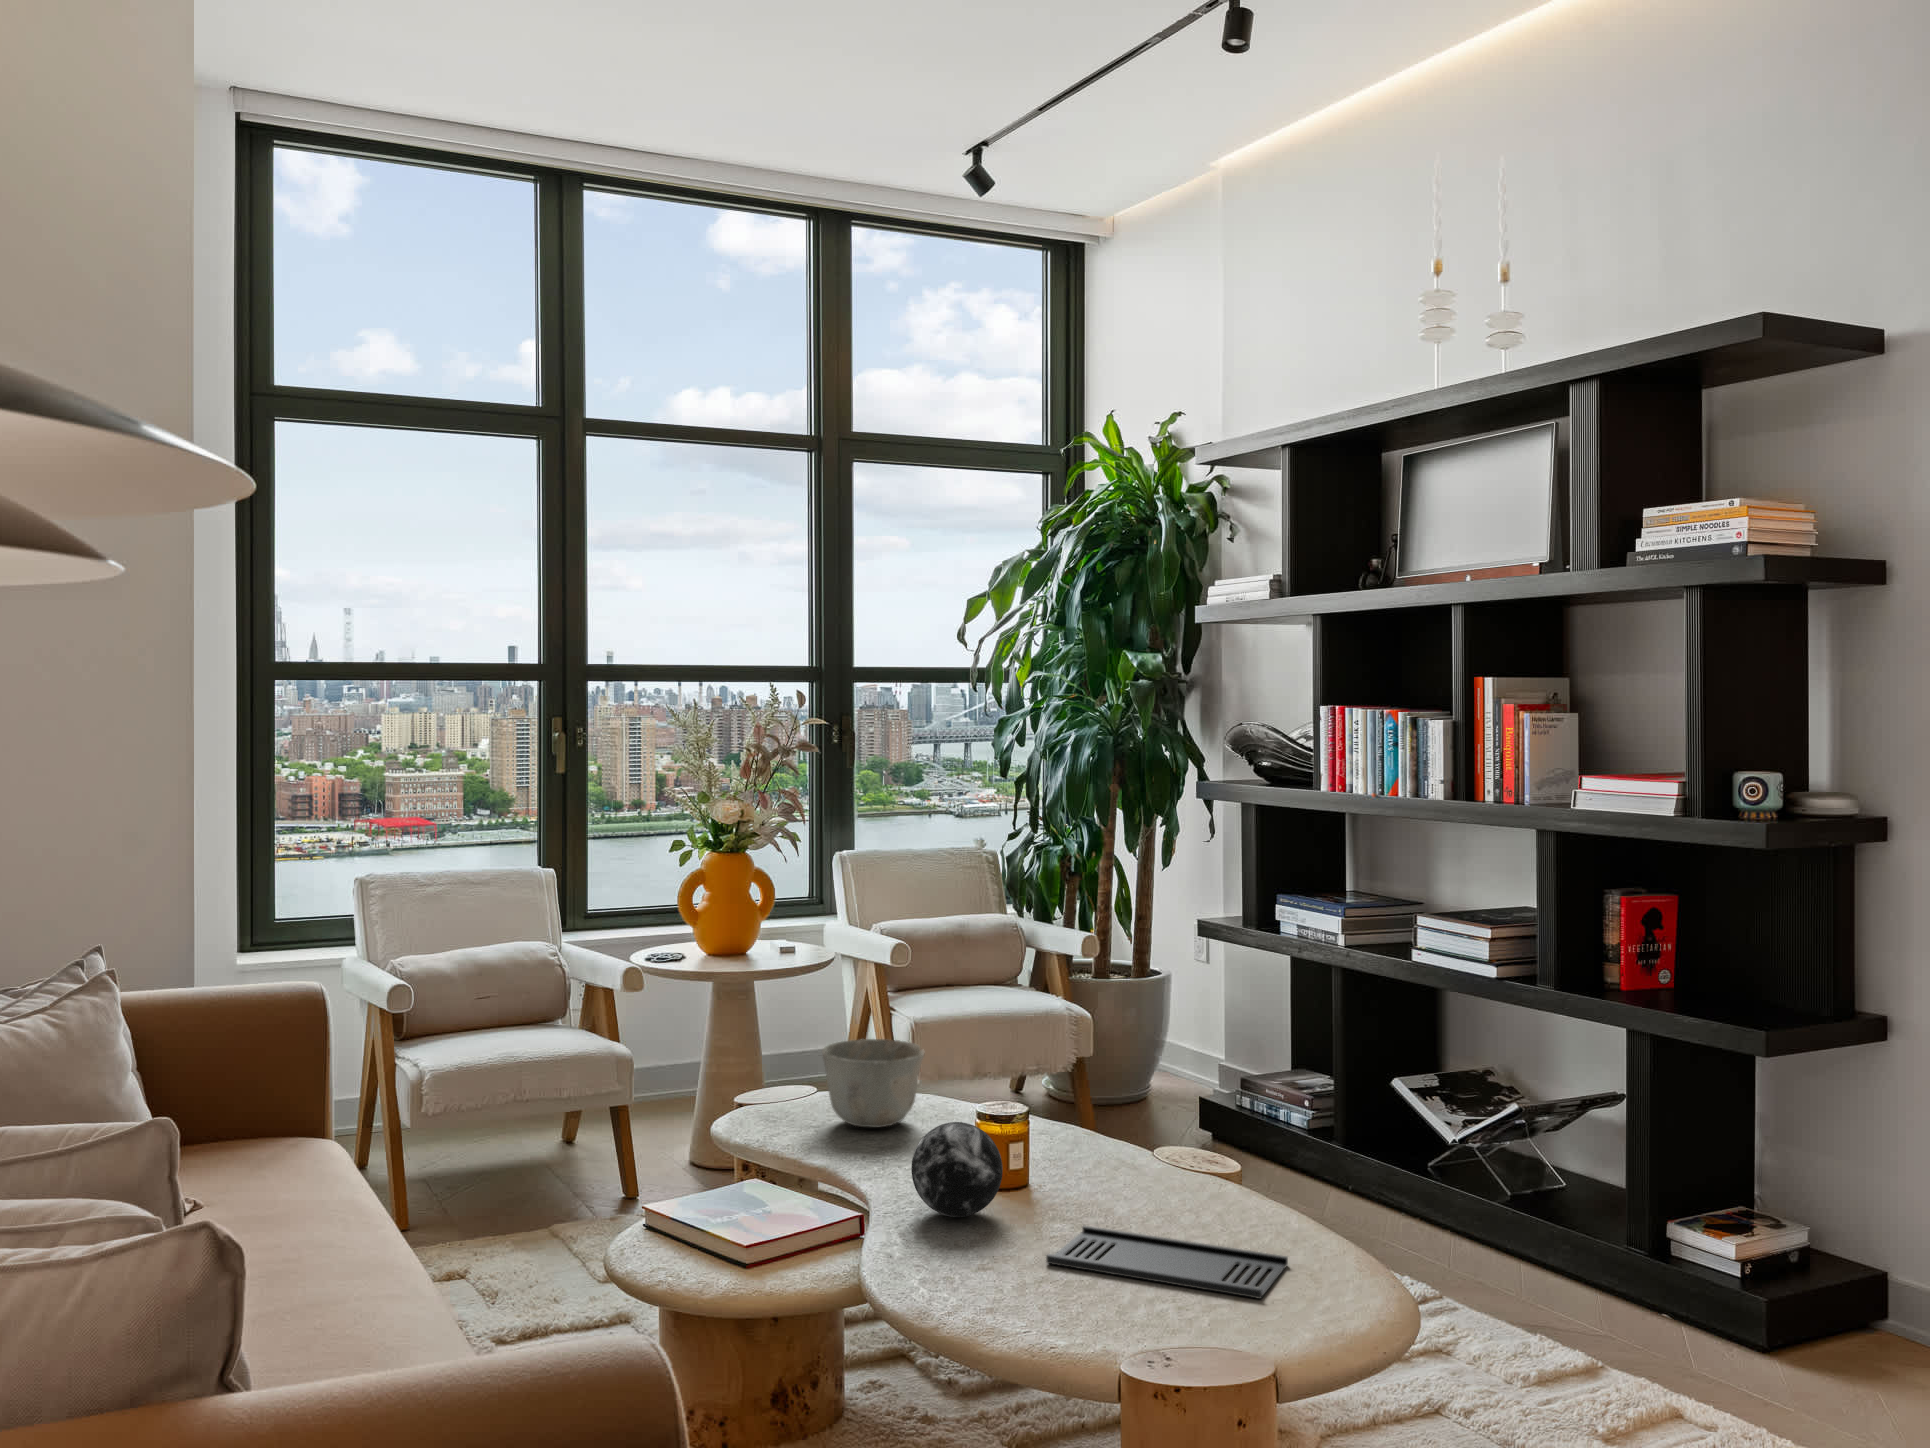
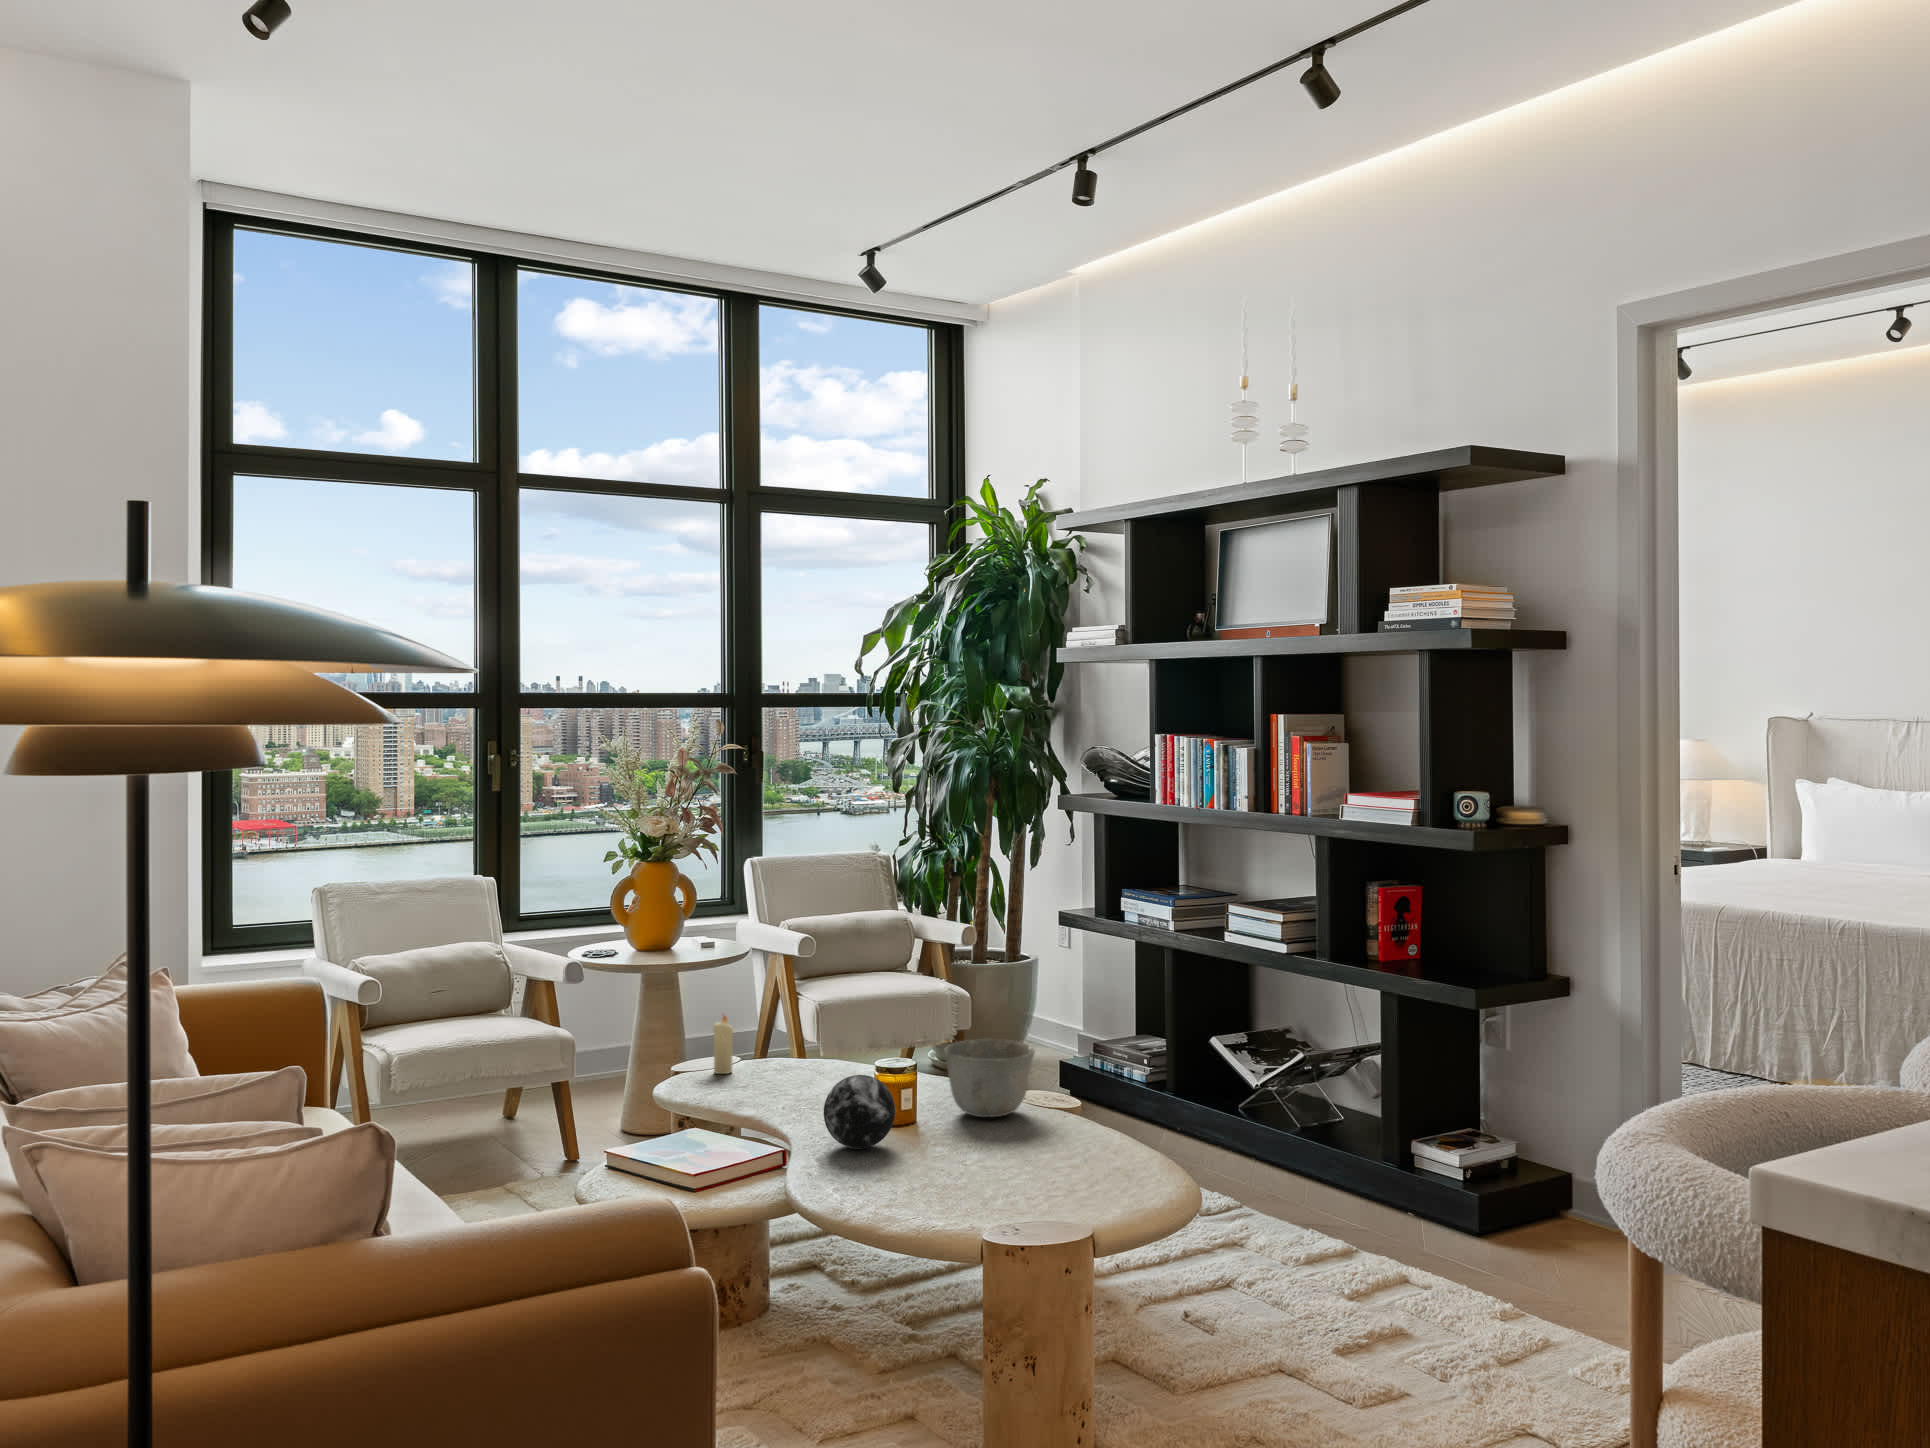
candle: none [783,1034,807,1108] -> present [713,1015,733,1074]
ceramic bowl: present [822,1039,924,1127] -> present [944,1039,1035,1117]
tray: present [1046,1225,1288,1299] -> none [929,1150,1110,1194]

